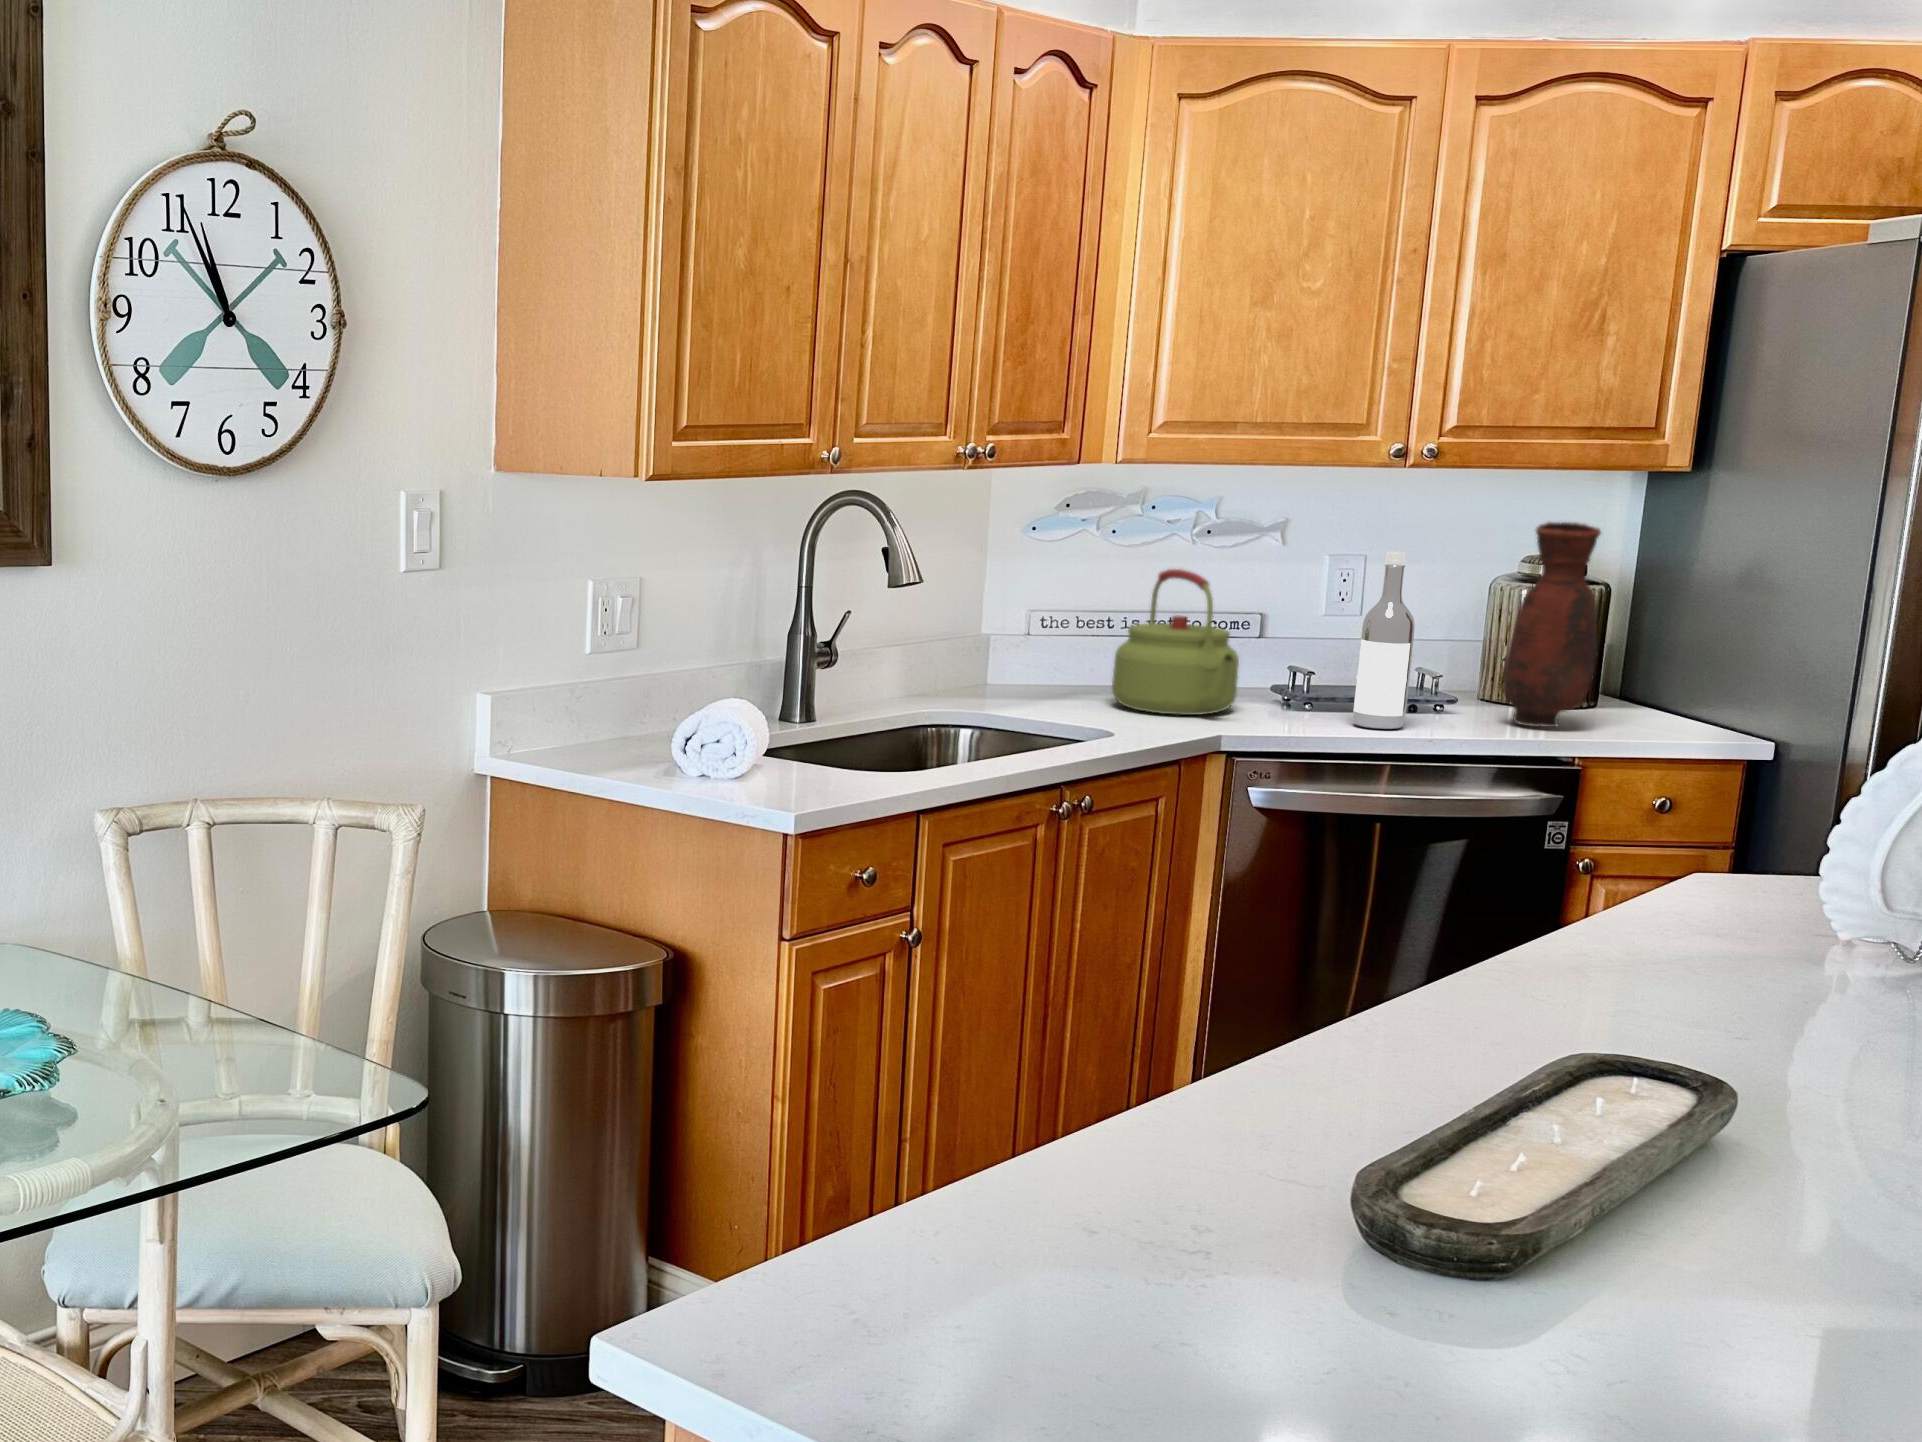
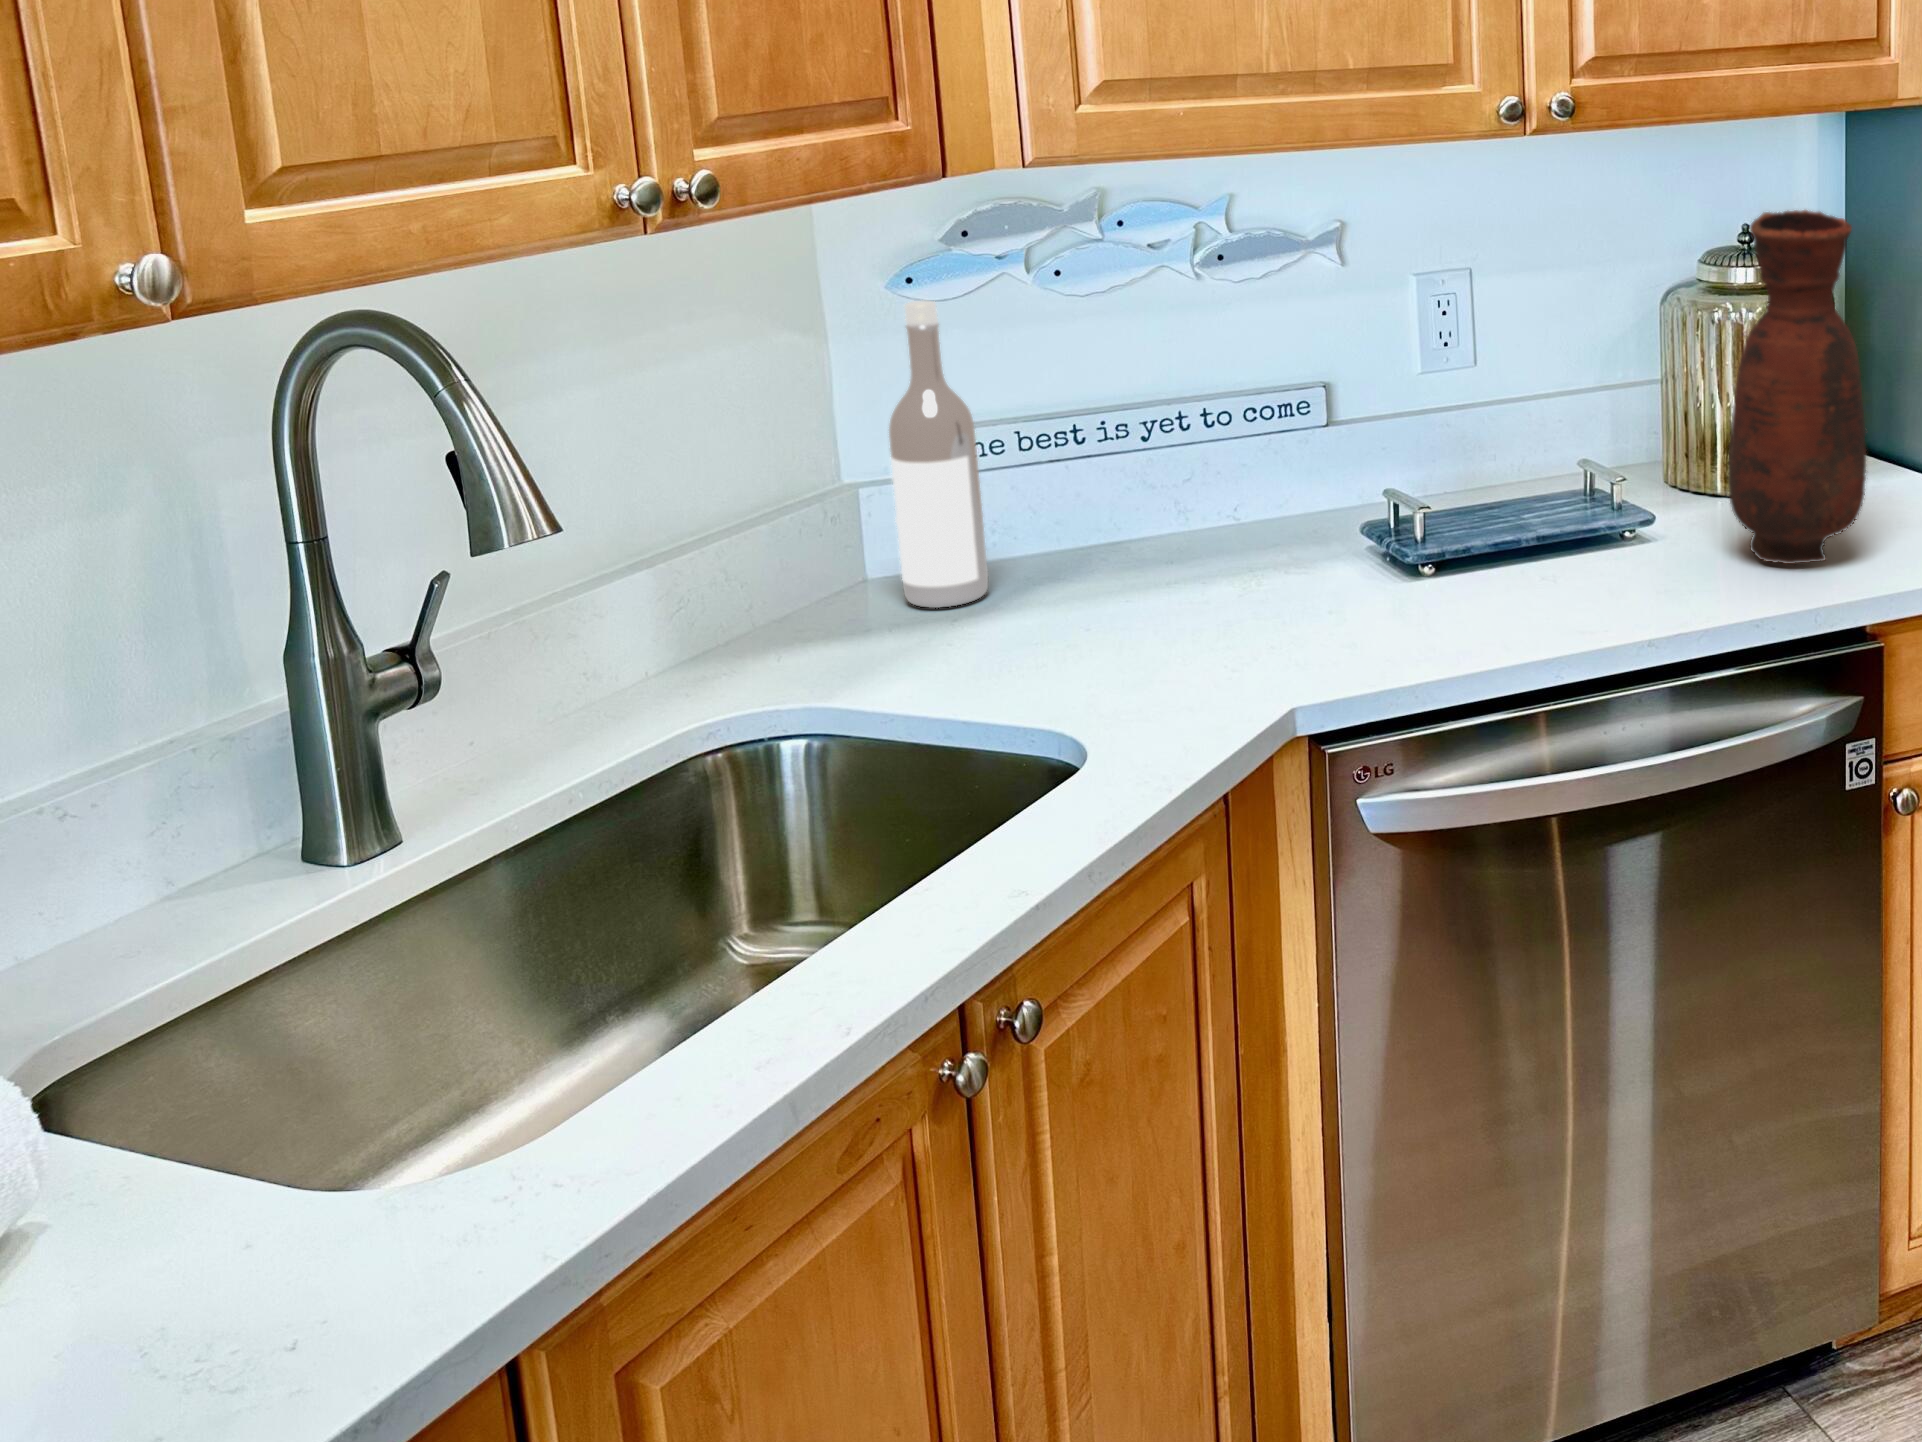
wine bottle: present [1353,552,1415,729] -> present [889,301,988,608]
kettle: present [1112,569,1239,715] -> none [1075,354,1303,637]

